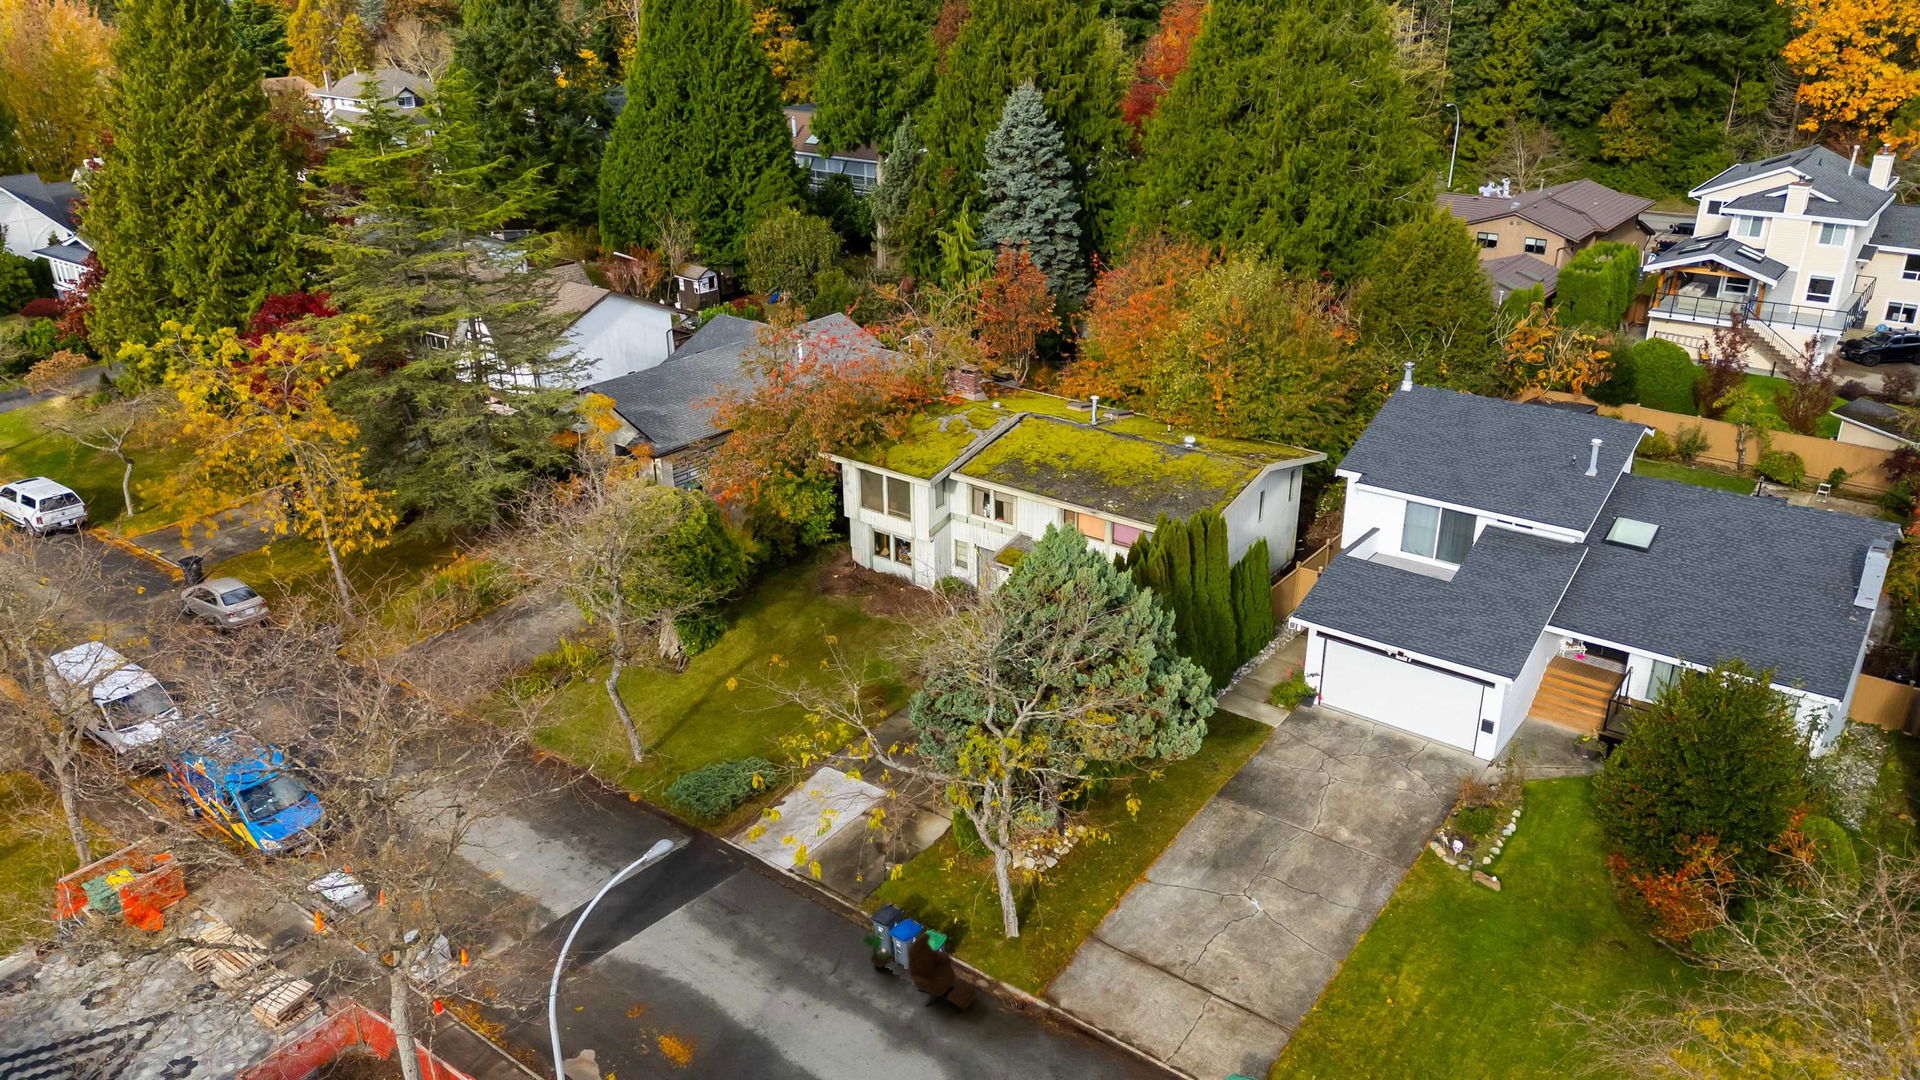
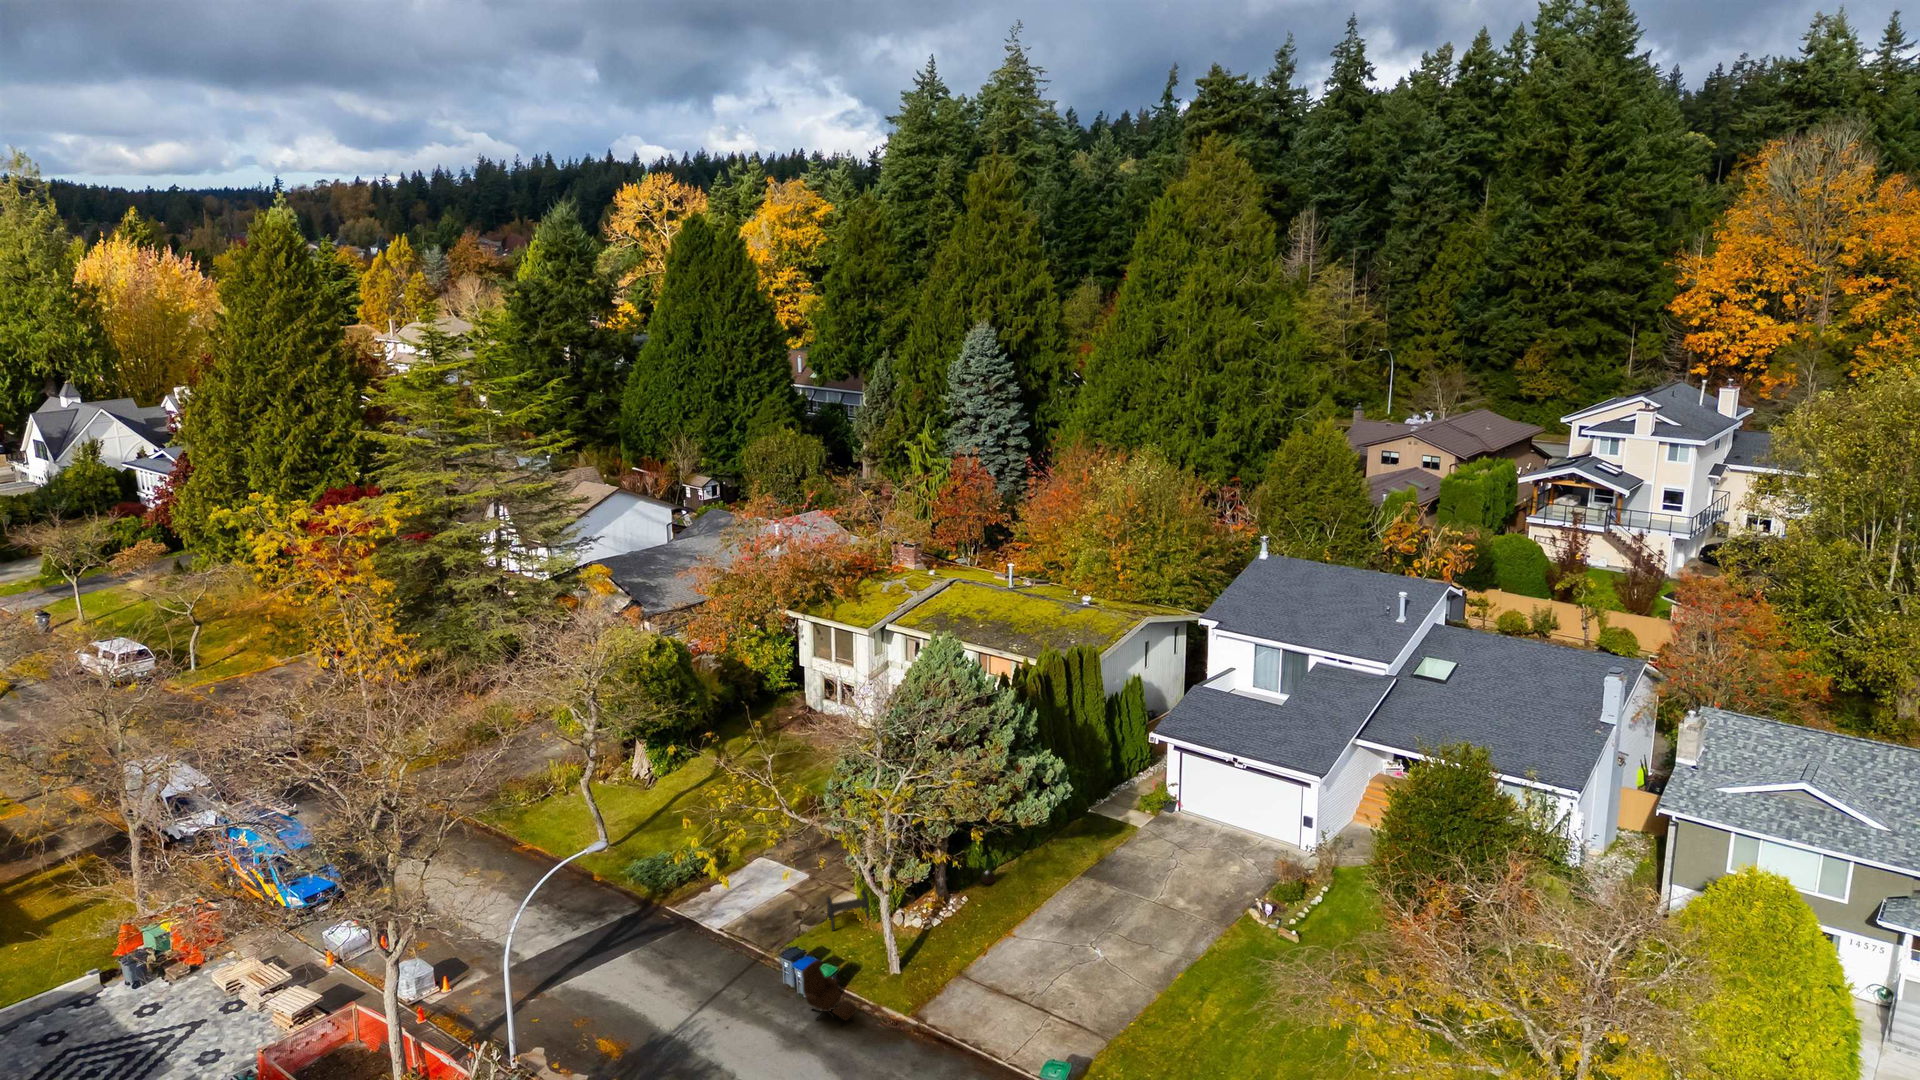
bench: none [919,823,972,874] -> present [827,890,870,930]
potted tree: present [862,933,891,967] -> present [981,858,997,884]

